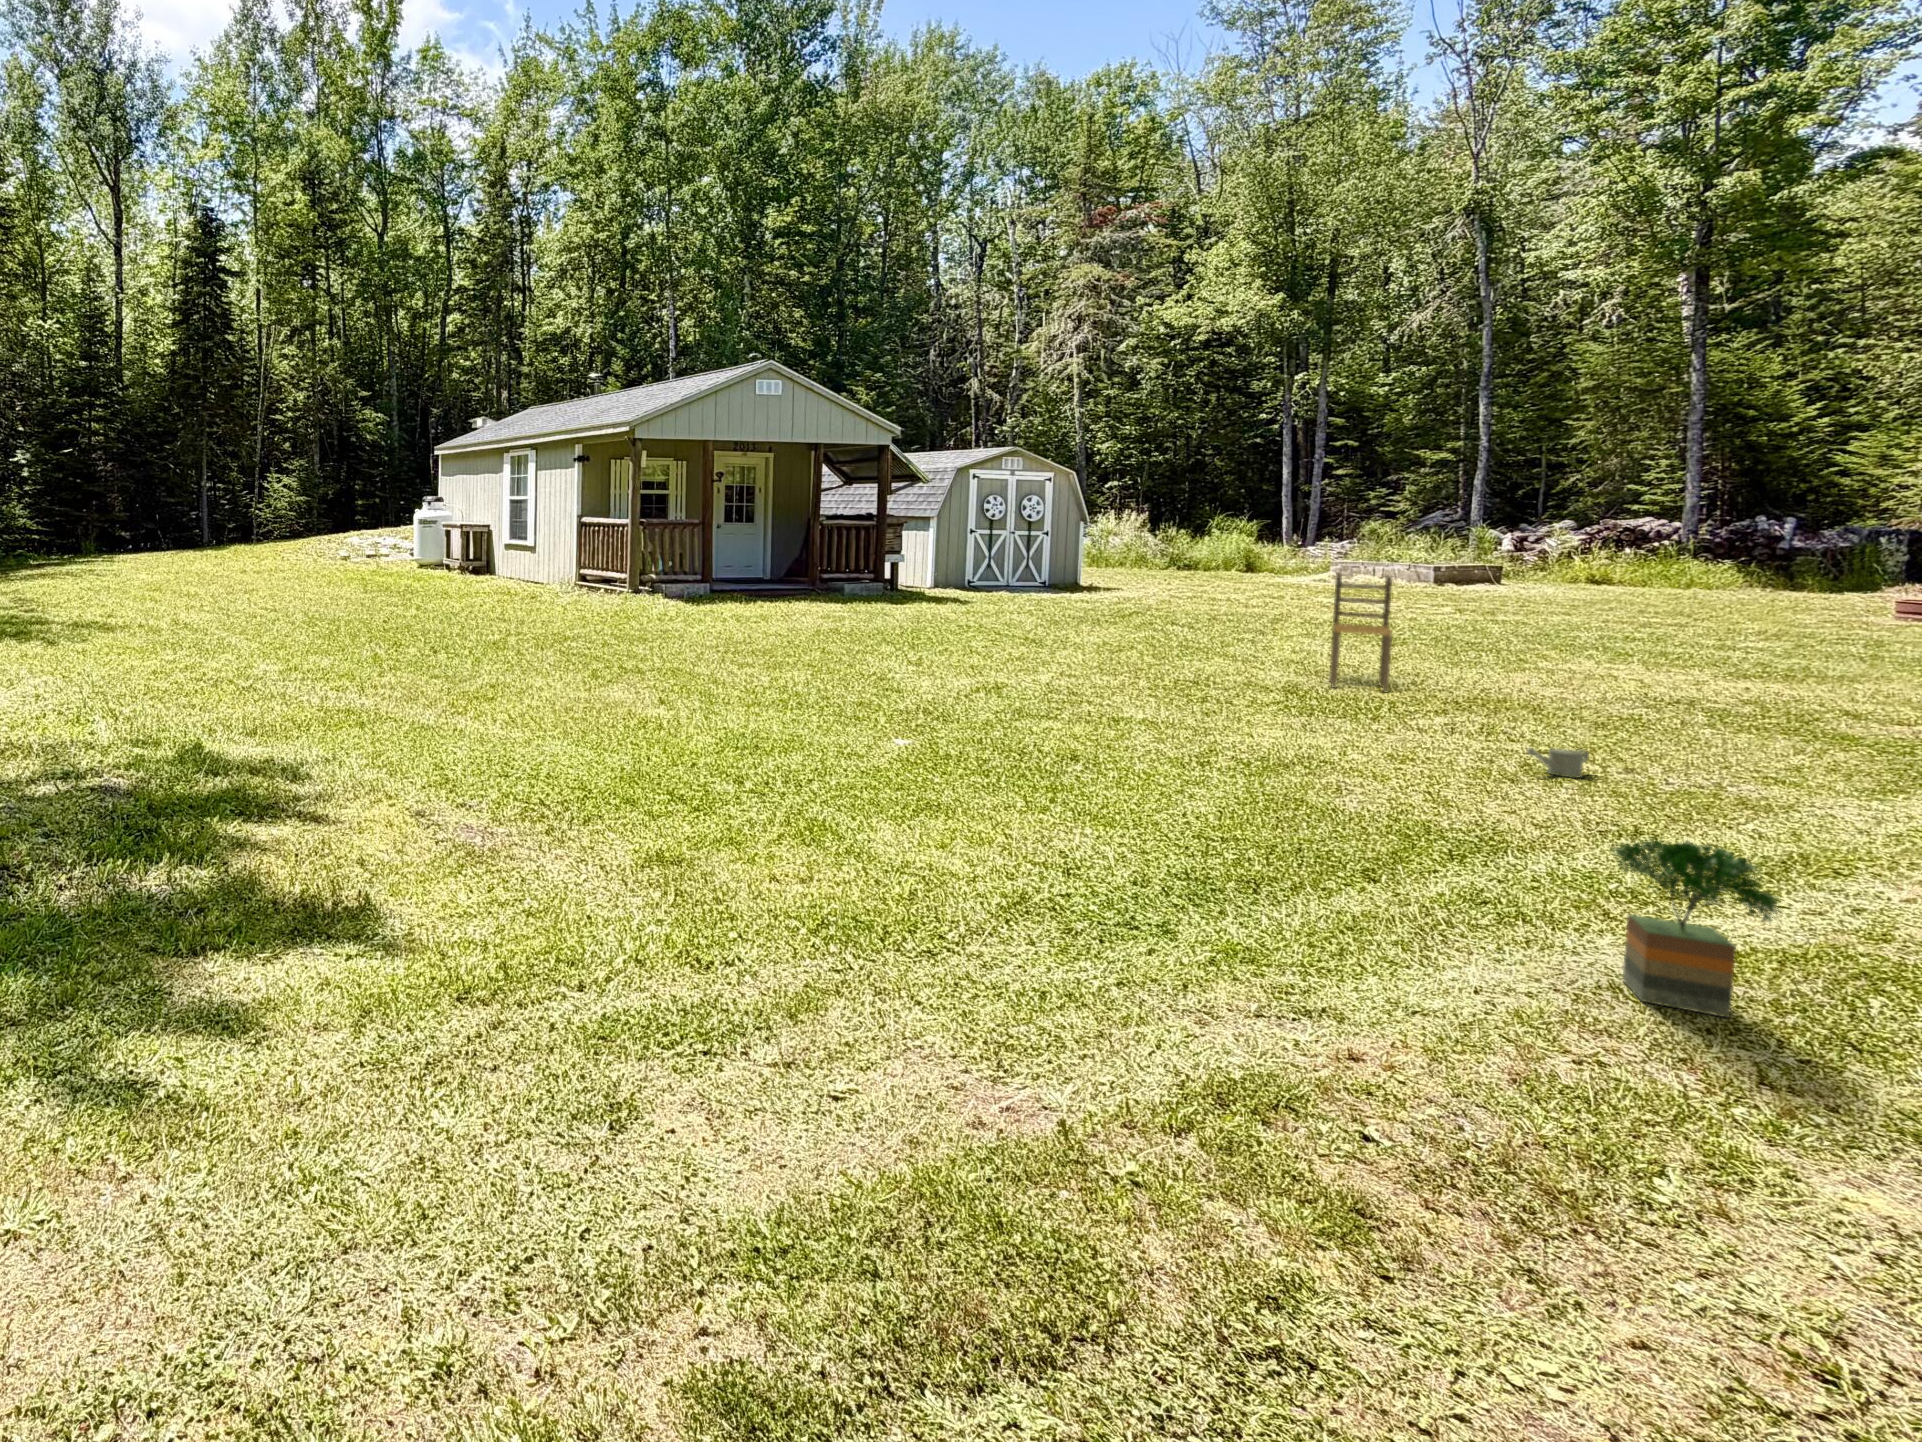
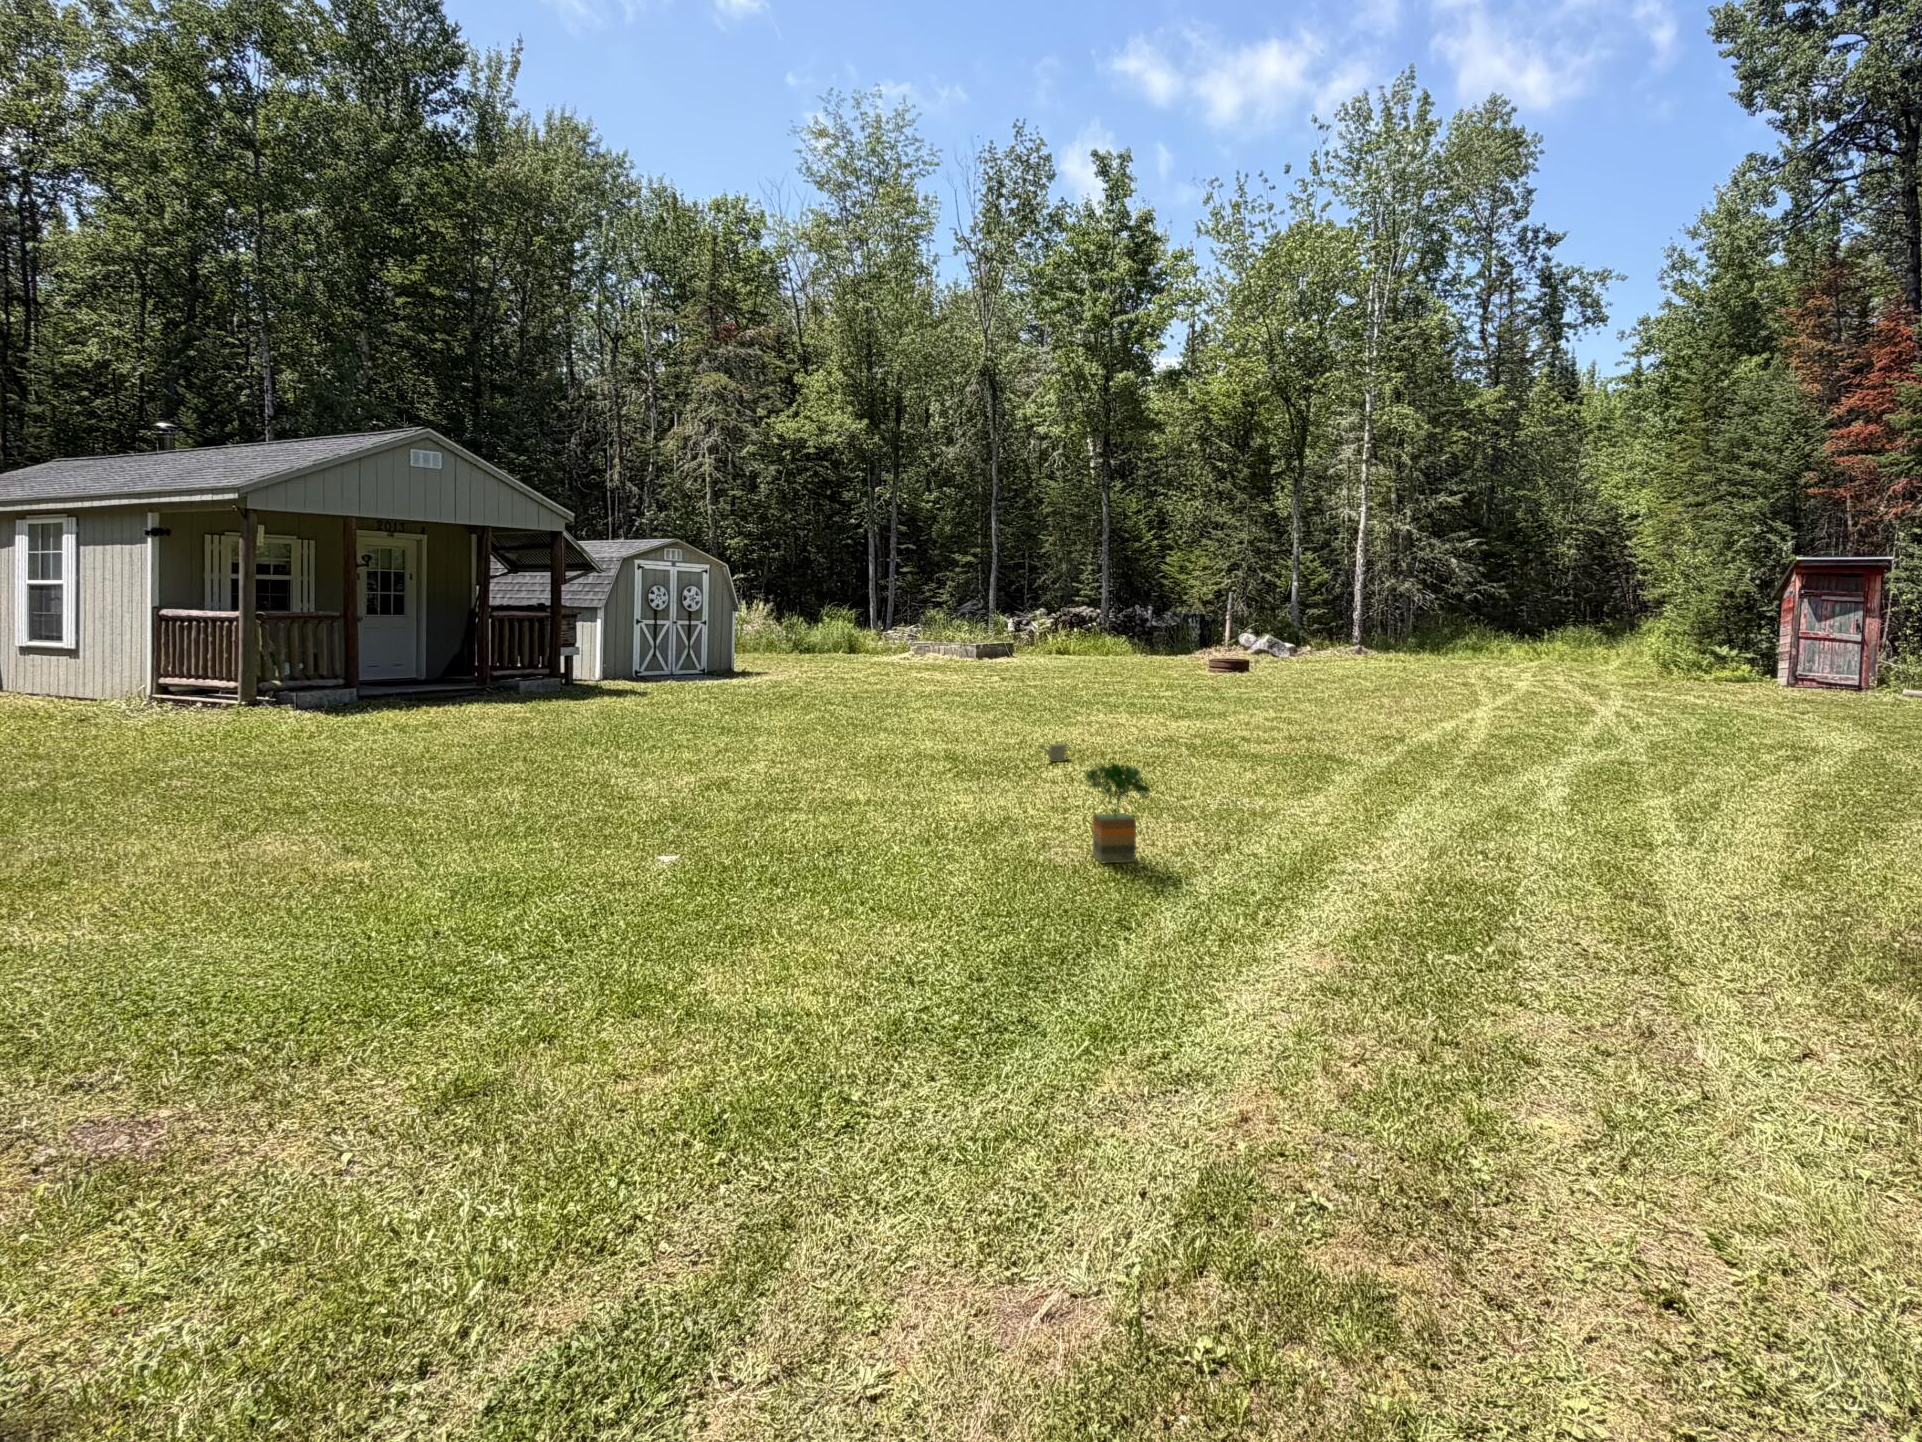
chair: present [1329,574,1392,692] -> none [926,639,962,727]

